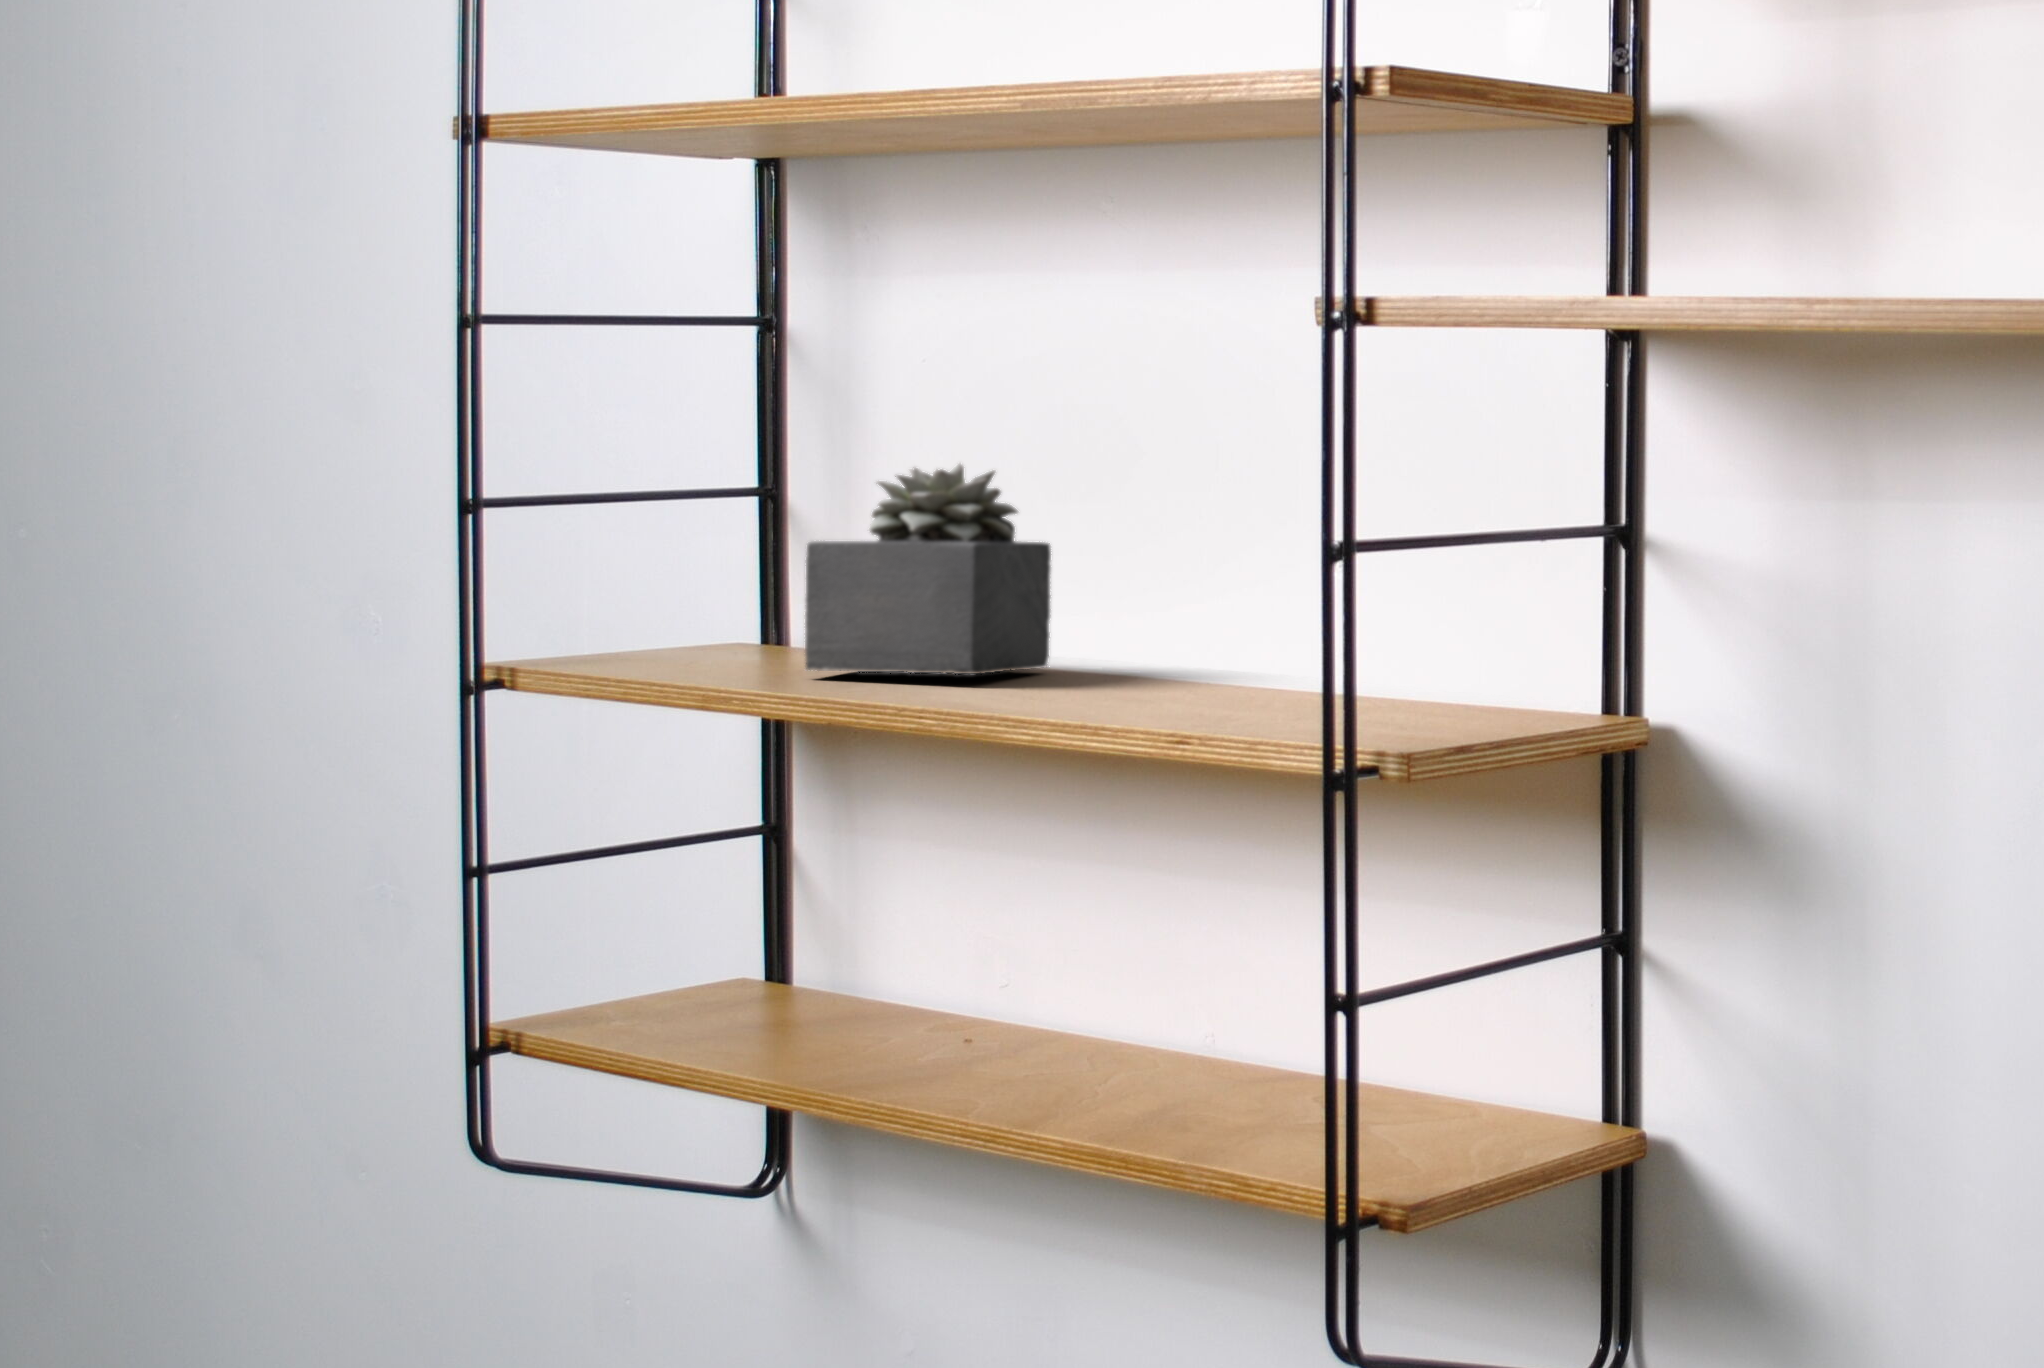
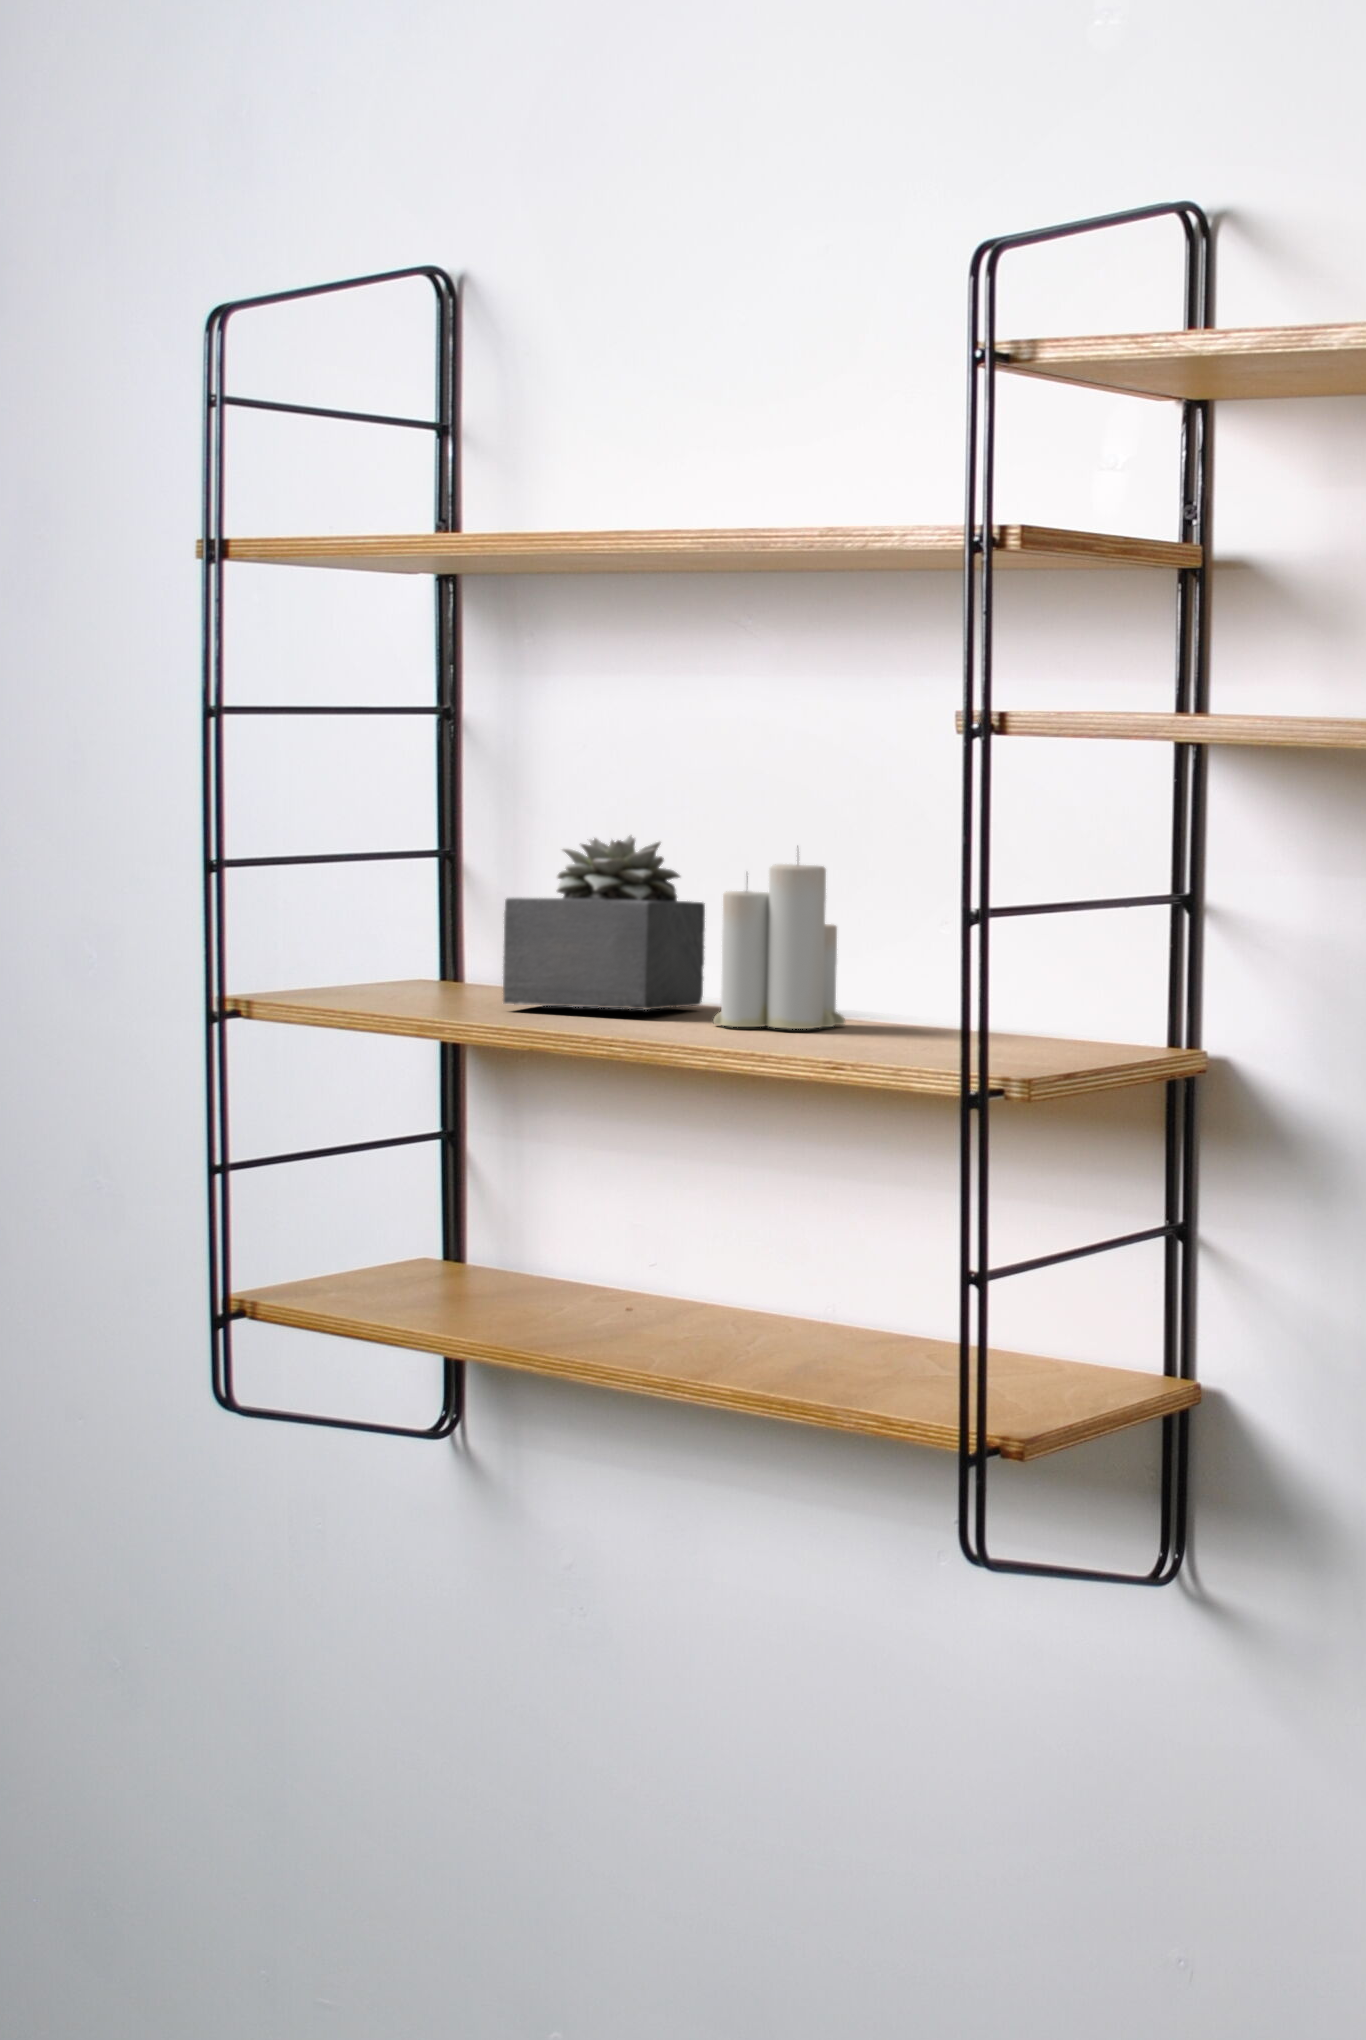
candle: none [1051,471,1213,695] -> present [713,846,845,1029]

